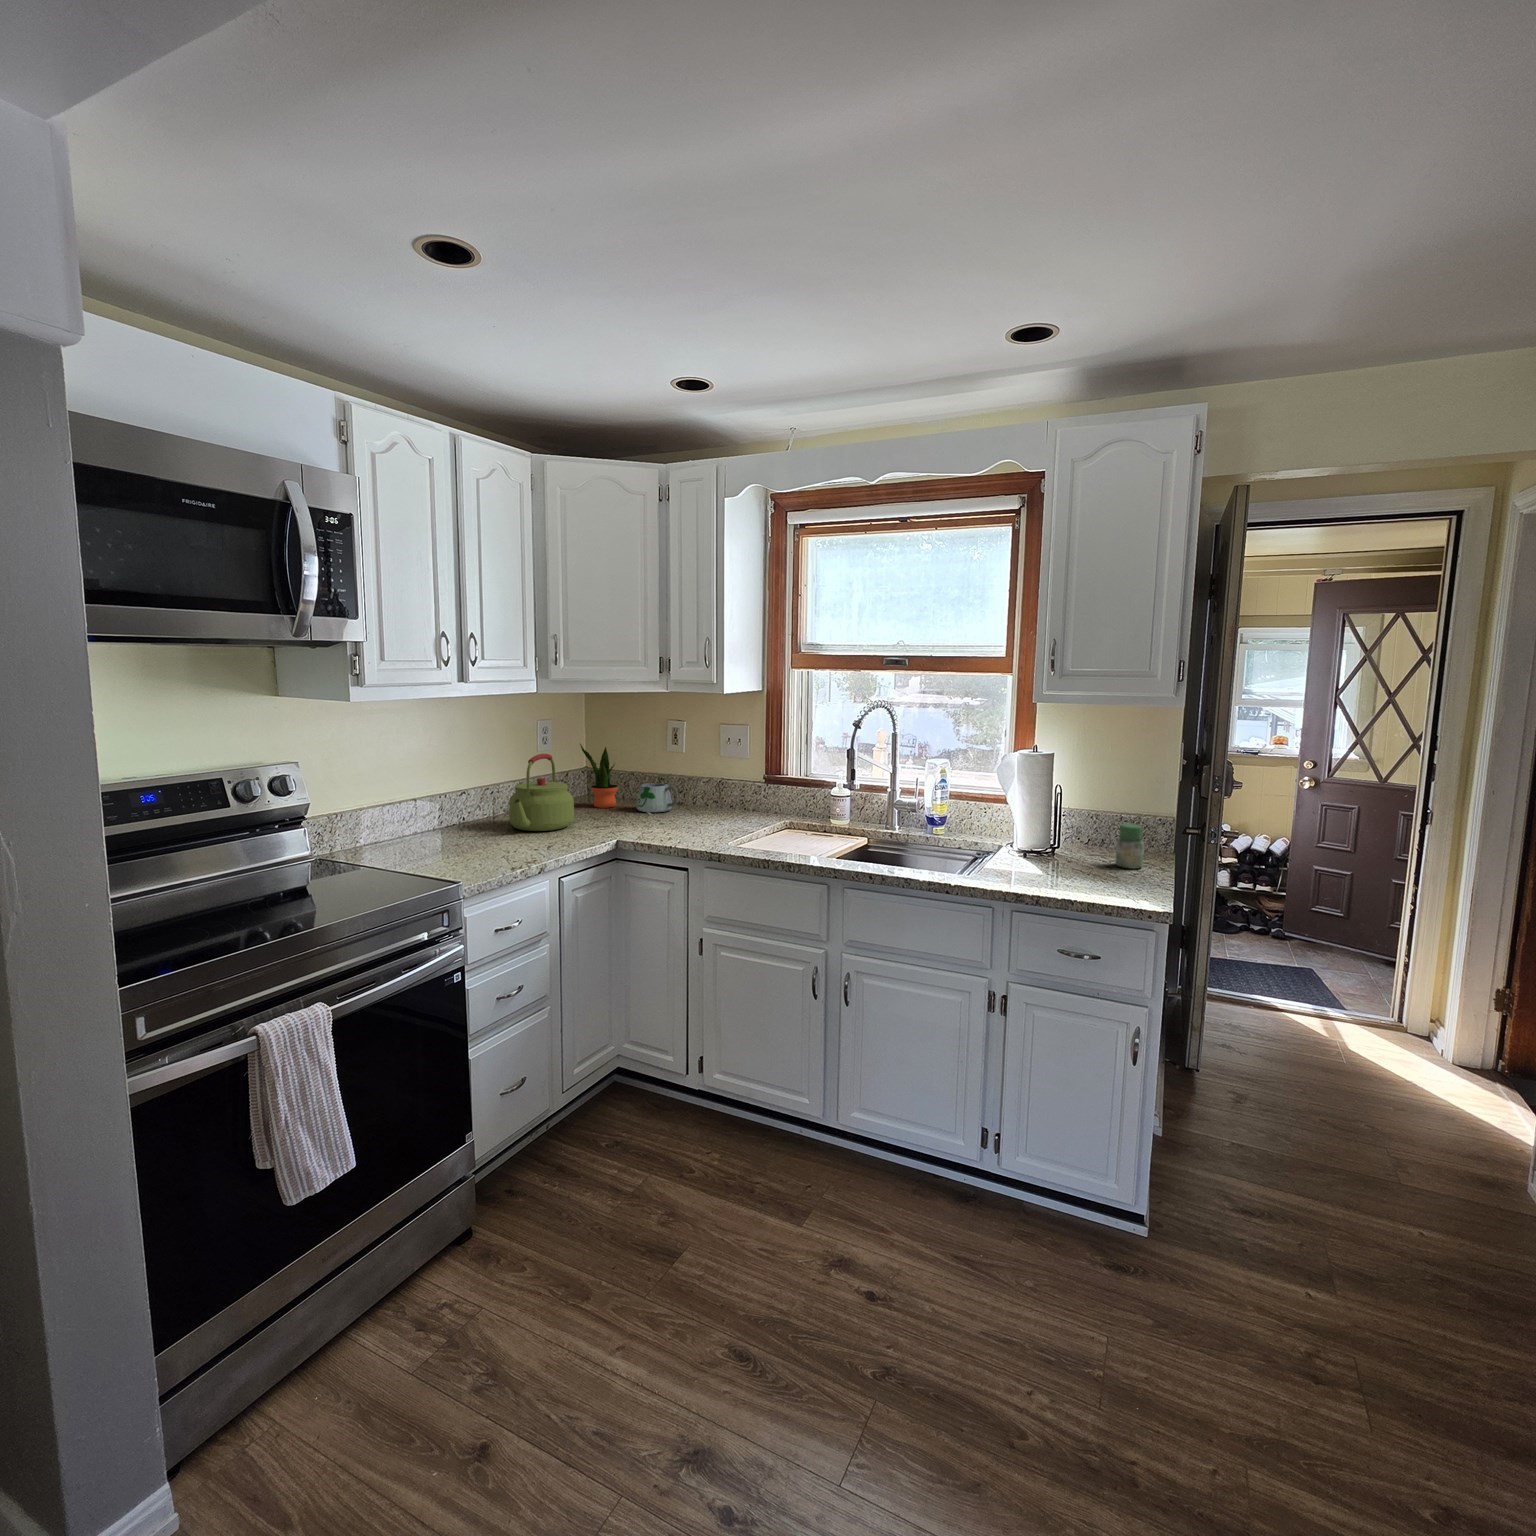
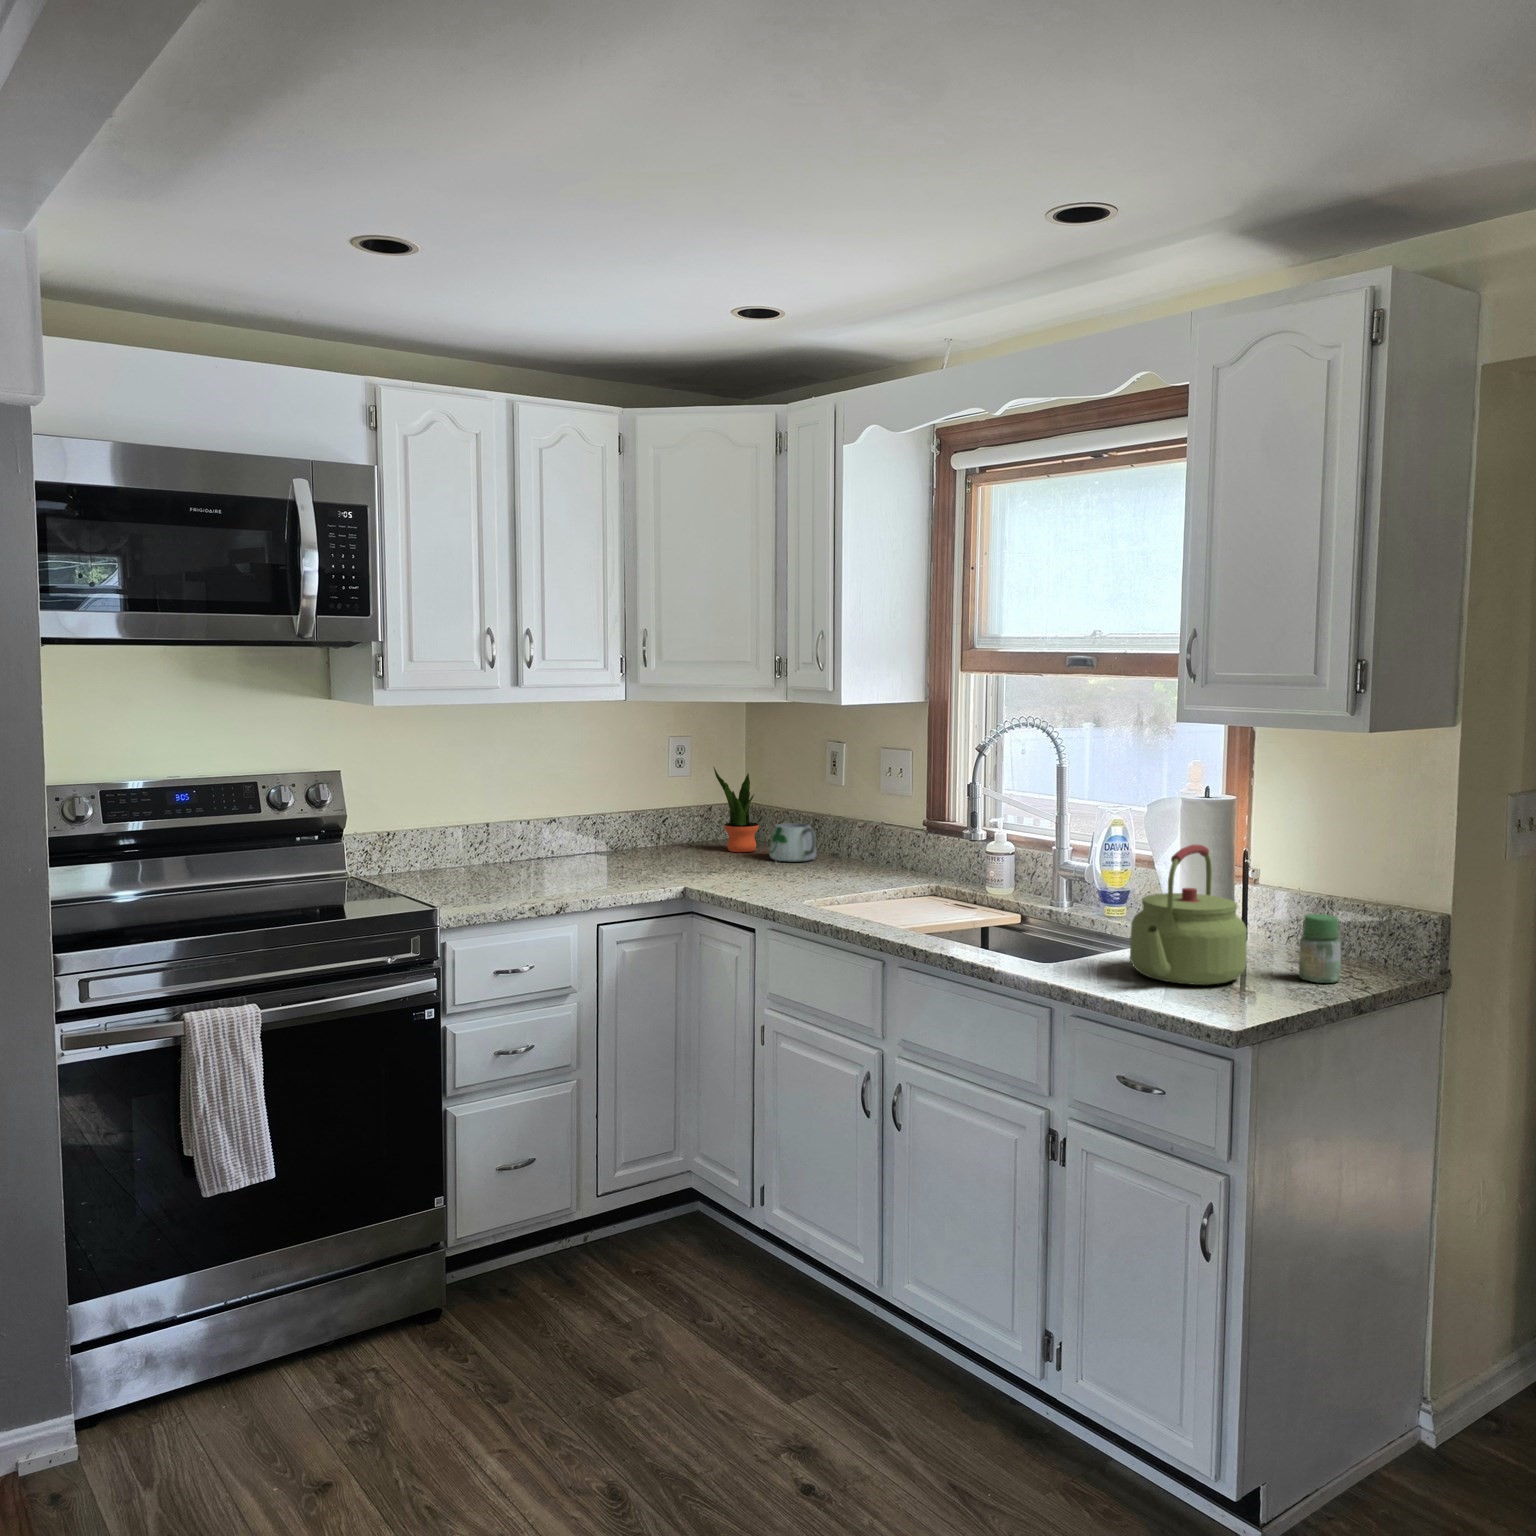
kettle: present [509,754,574,831] -> present [1130,845,1247,985]

